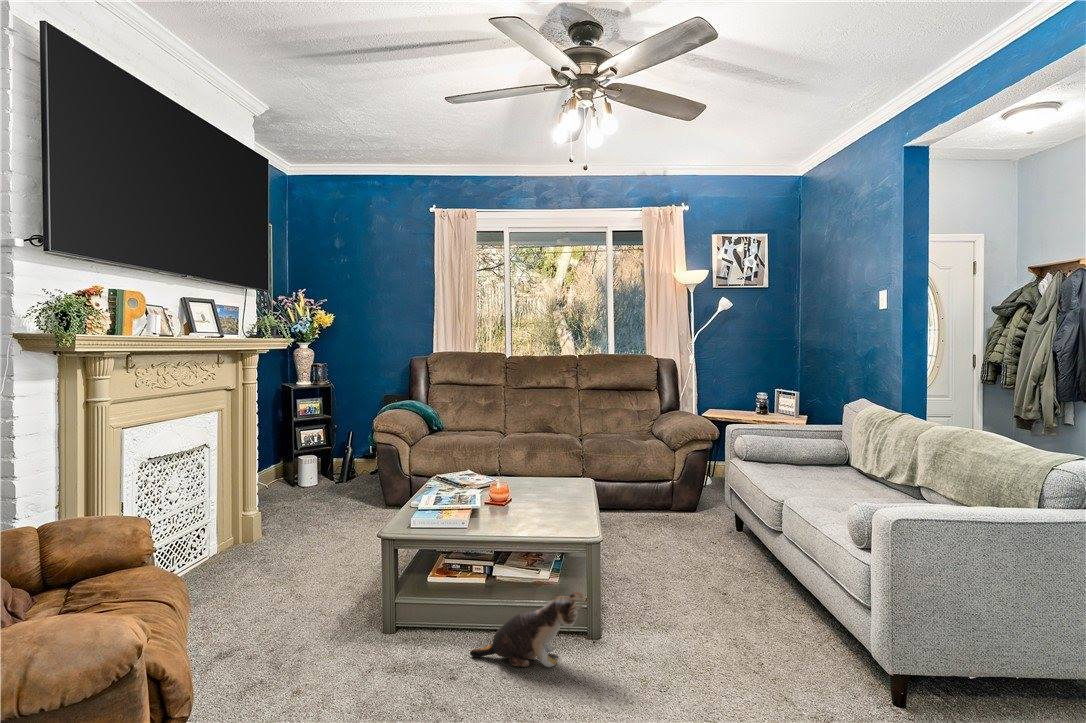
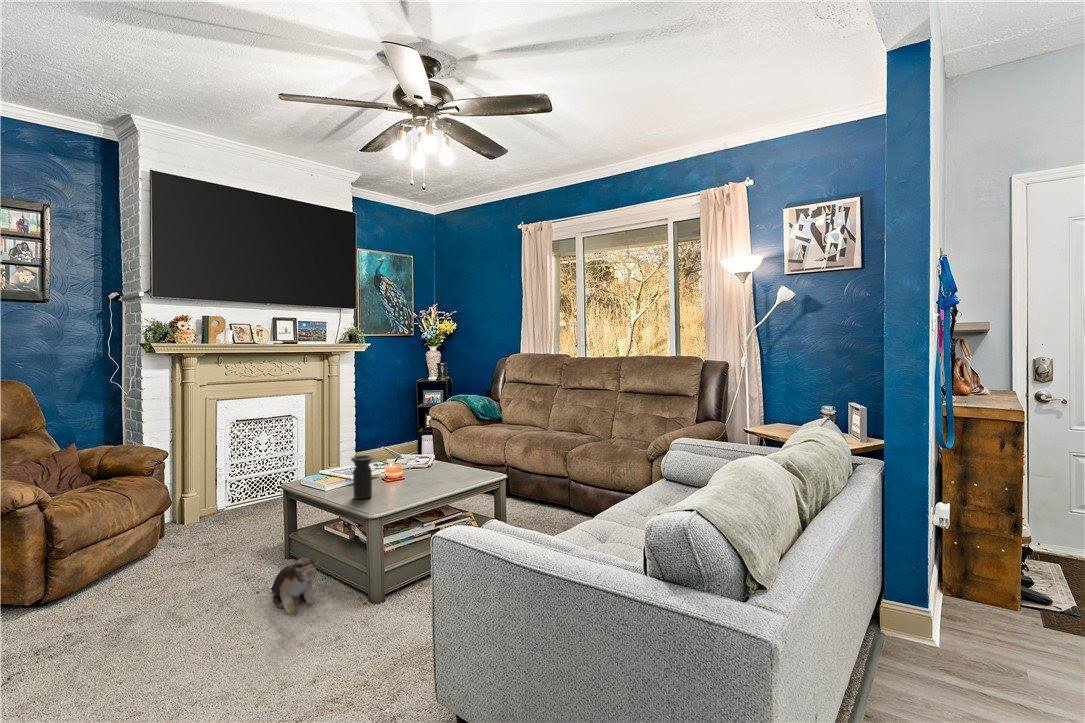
vase: none [535,472,559,523] -> present [351,455,373,499]

